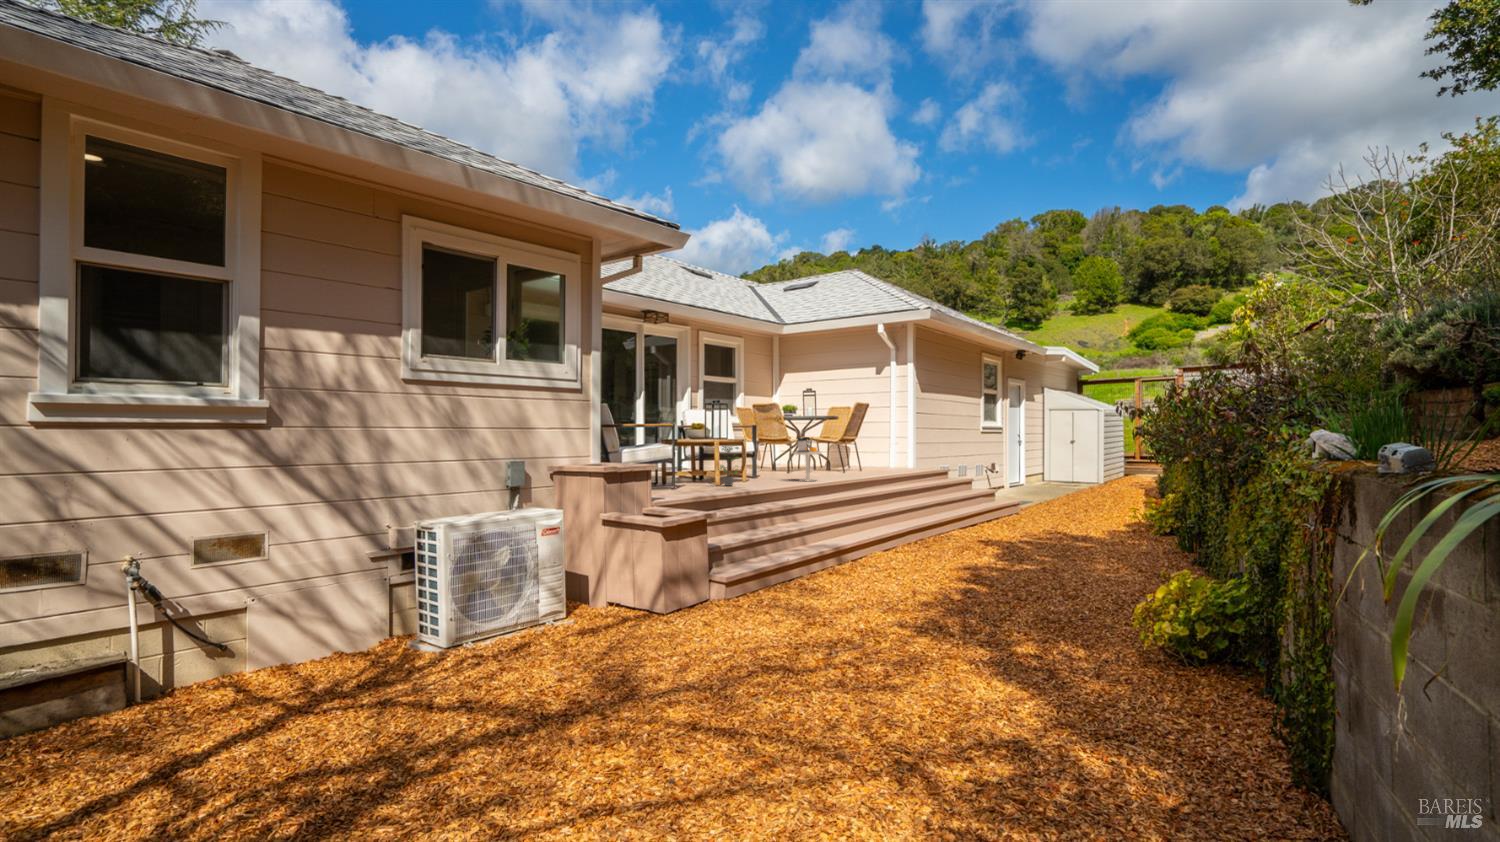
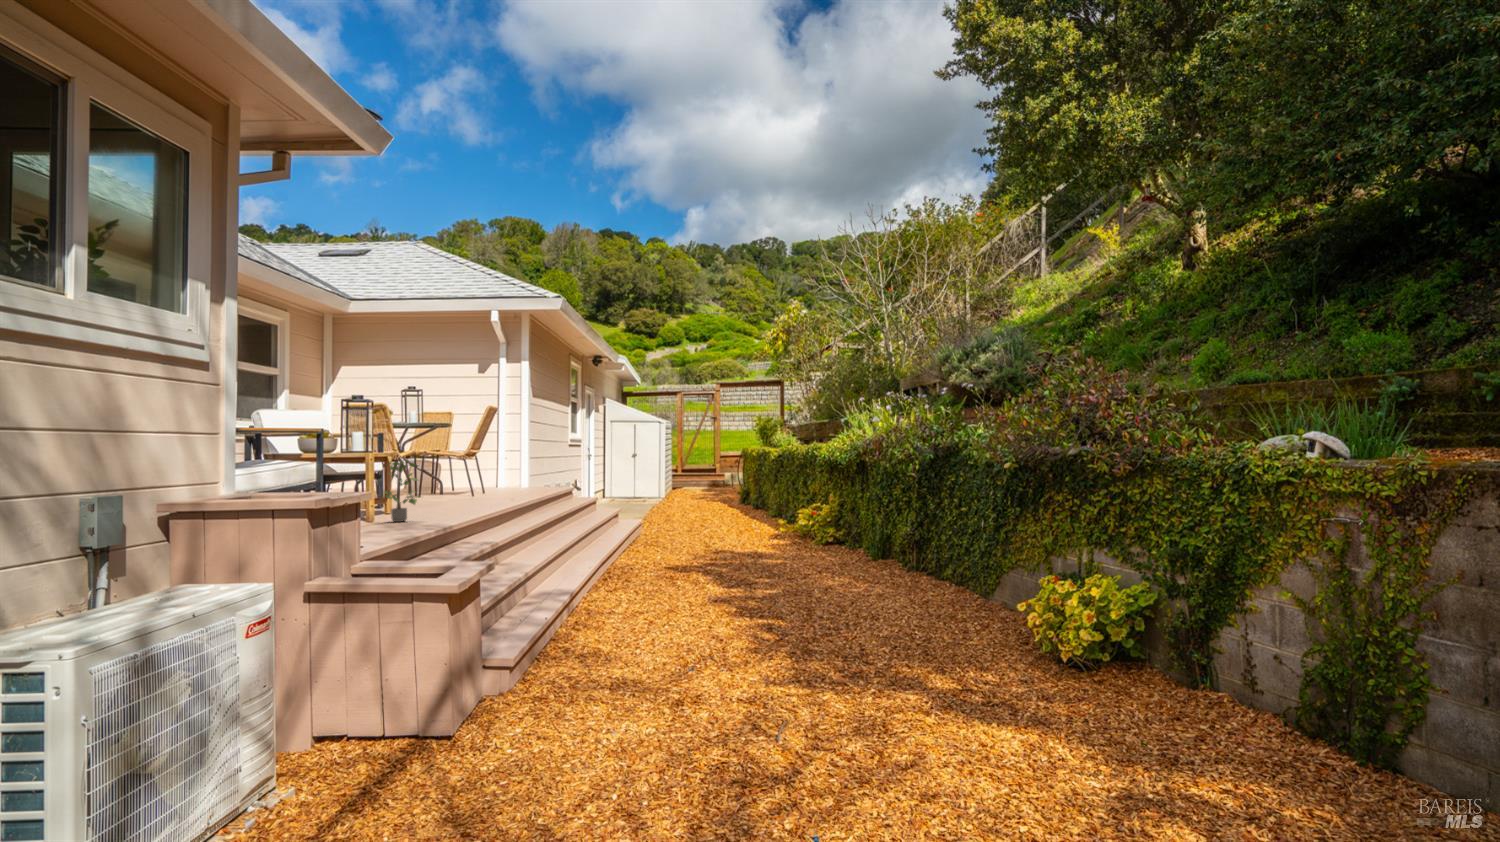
side table: present [794,437,821,481] -> none [456,449,496,509]

